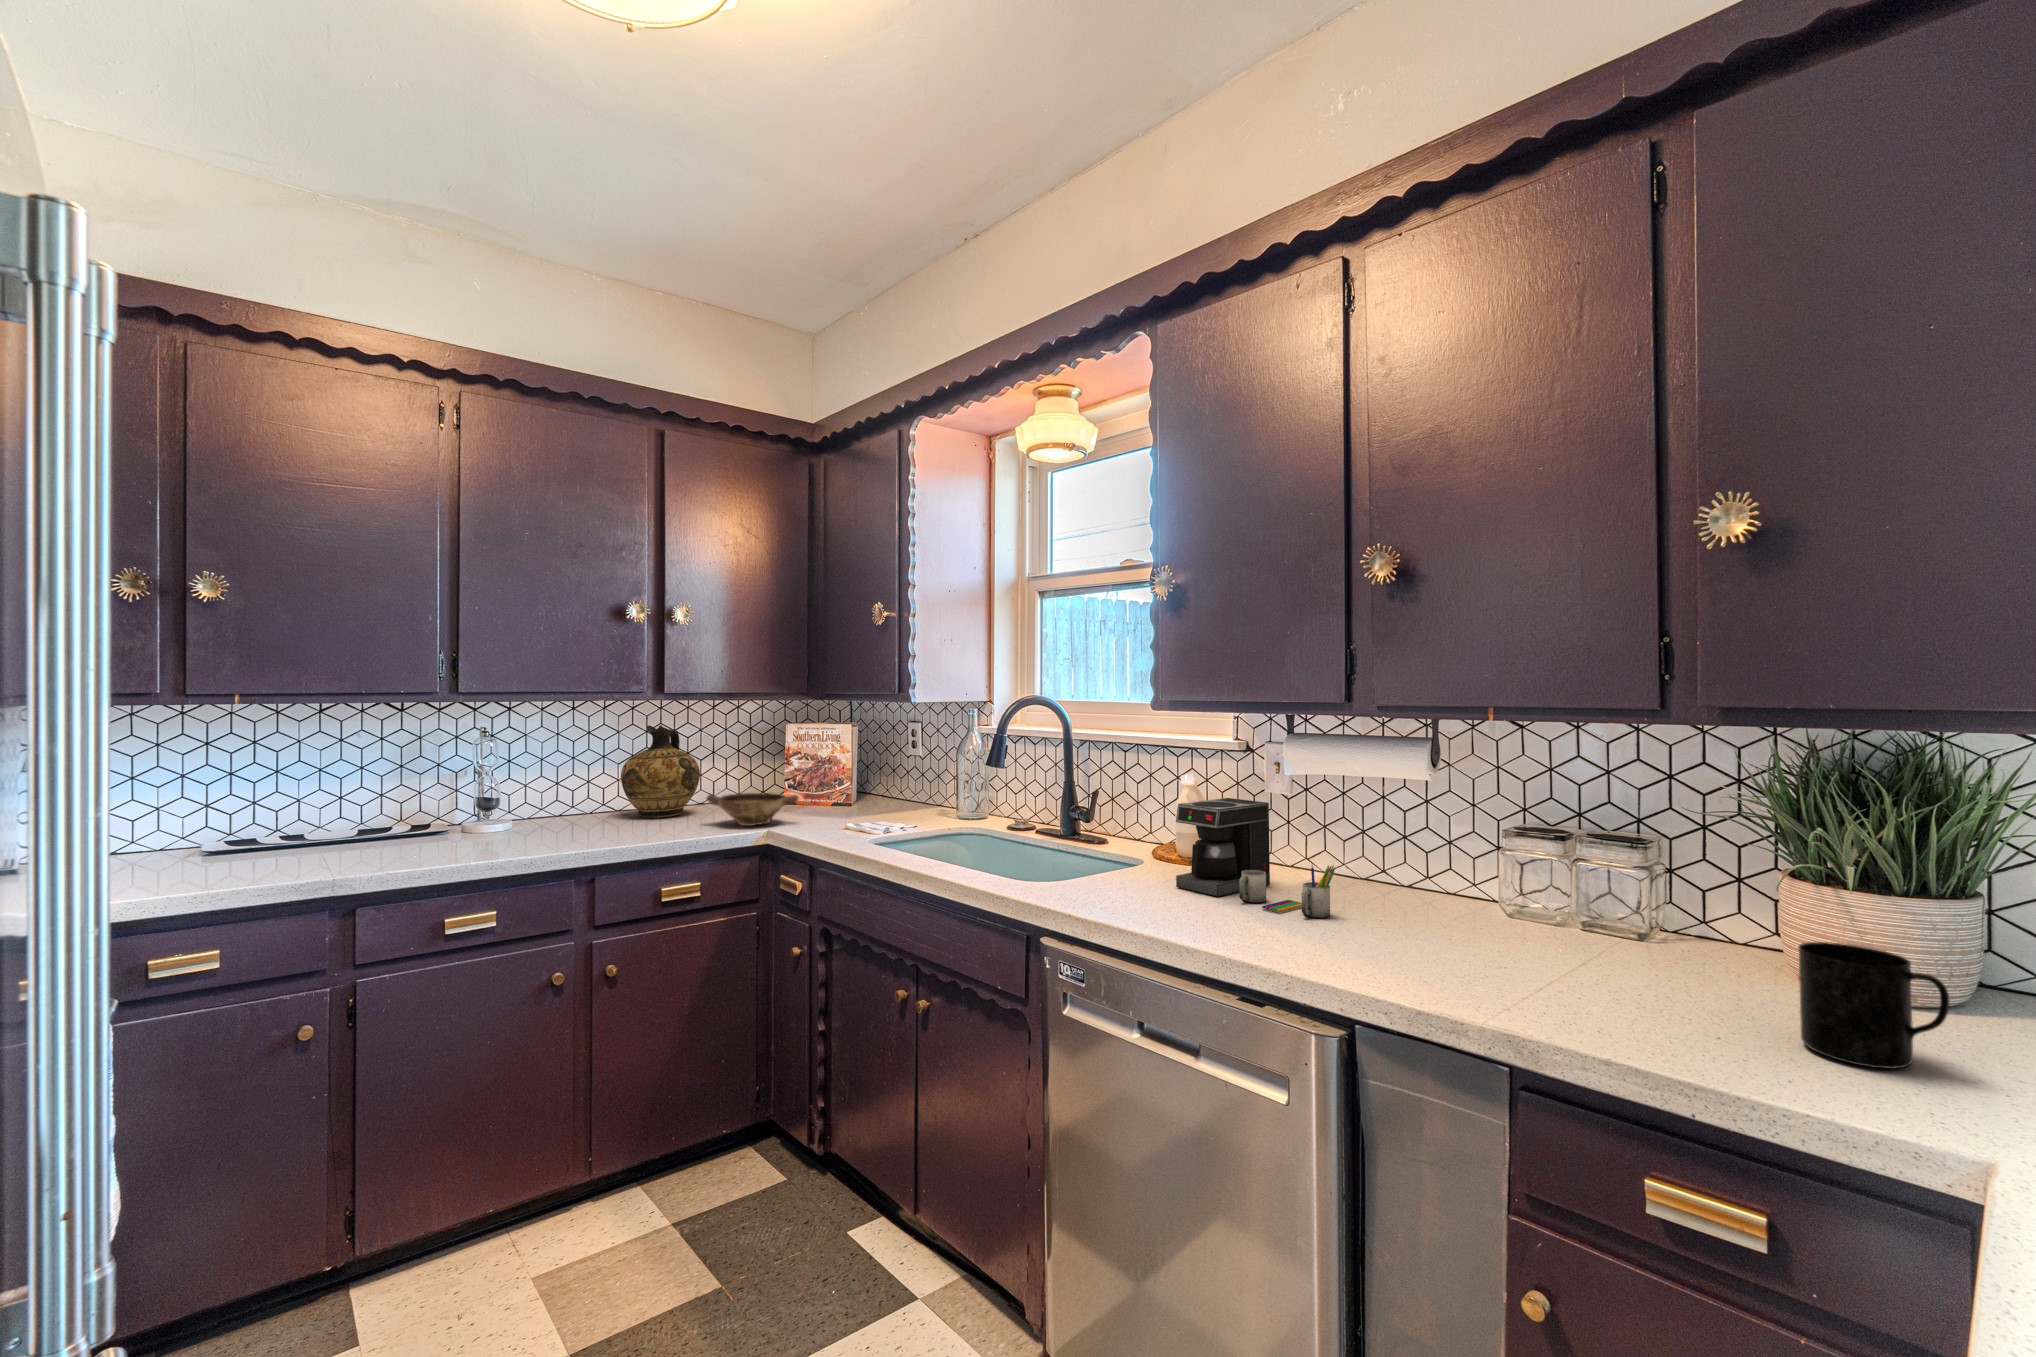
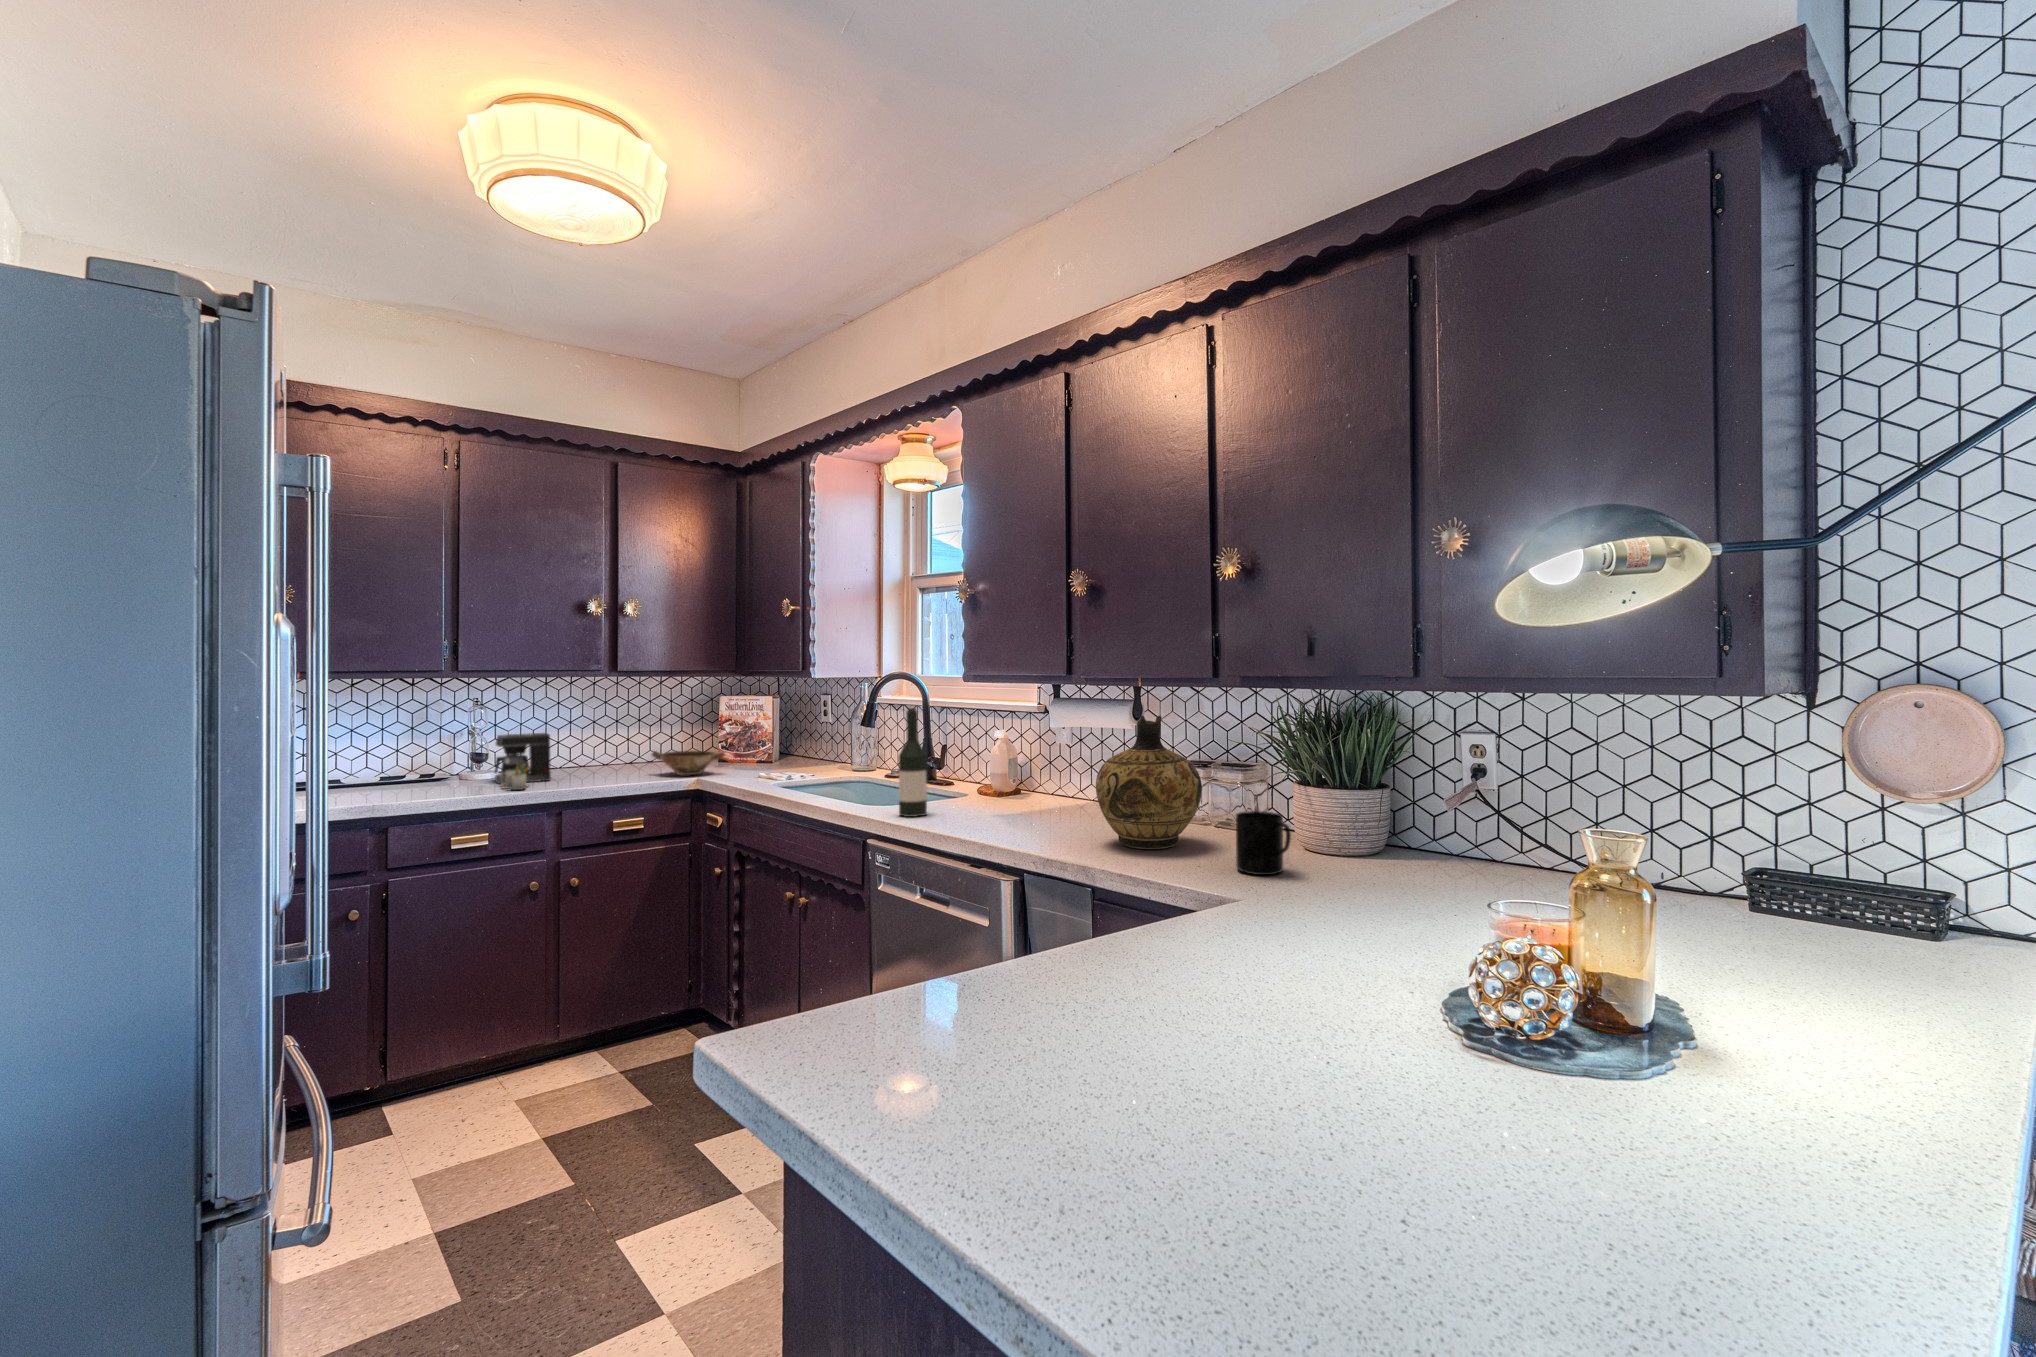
ceramic jug: present [621,725,700,818] -> present [1096,715,1202,849]
wine bottle: none [1081,747,1124,906] -> present [899,708,927,817]
coffee maker: present [1176,798,1335,918] -> present [495,733,551,790]

